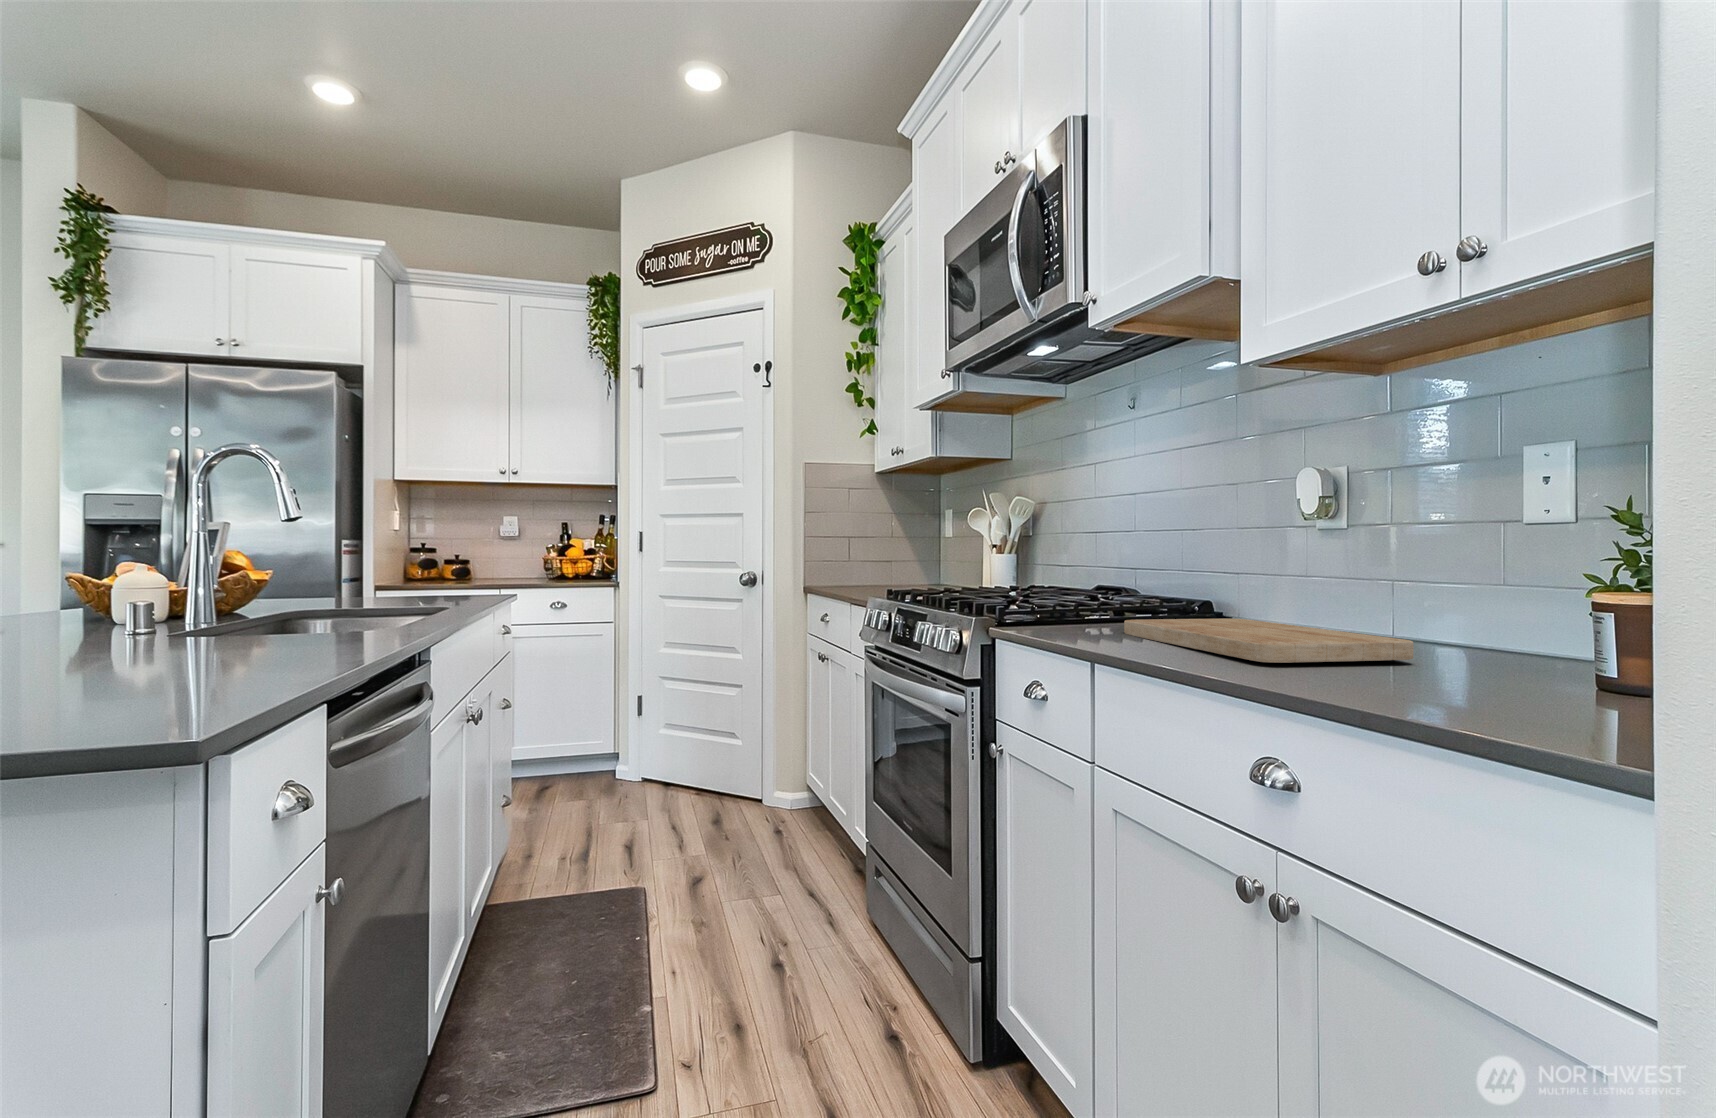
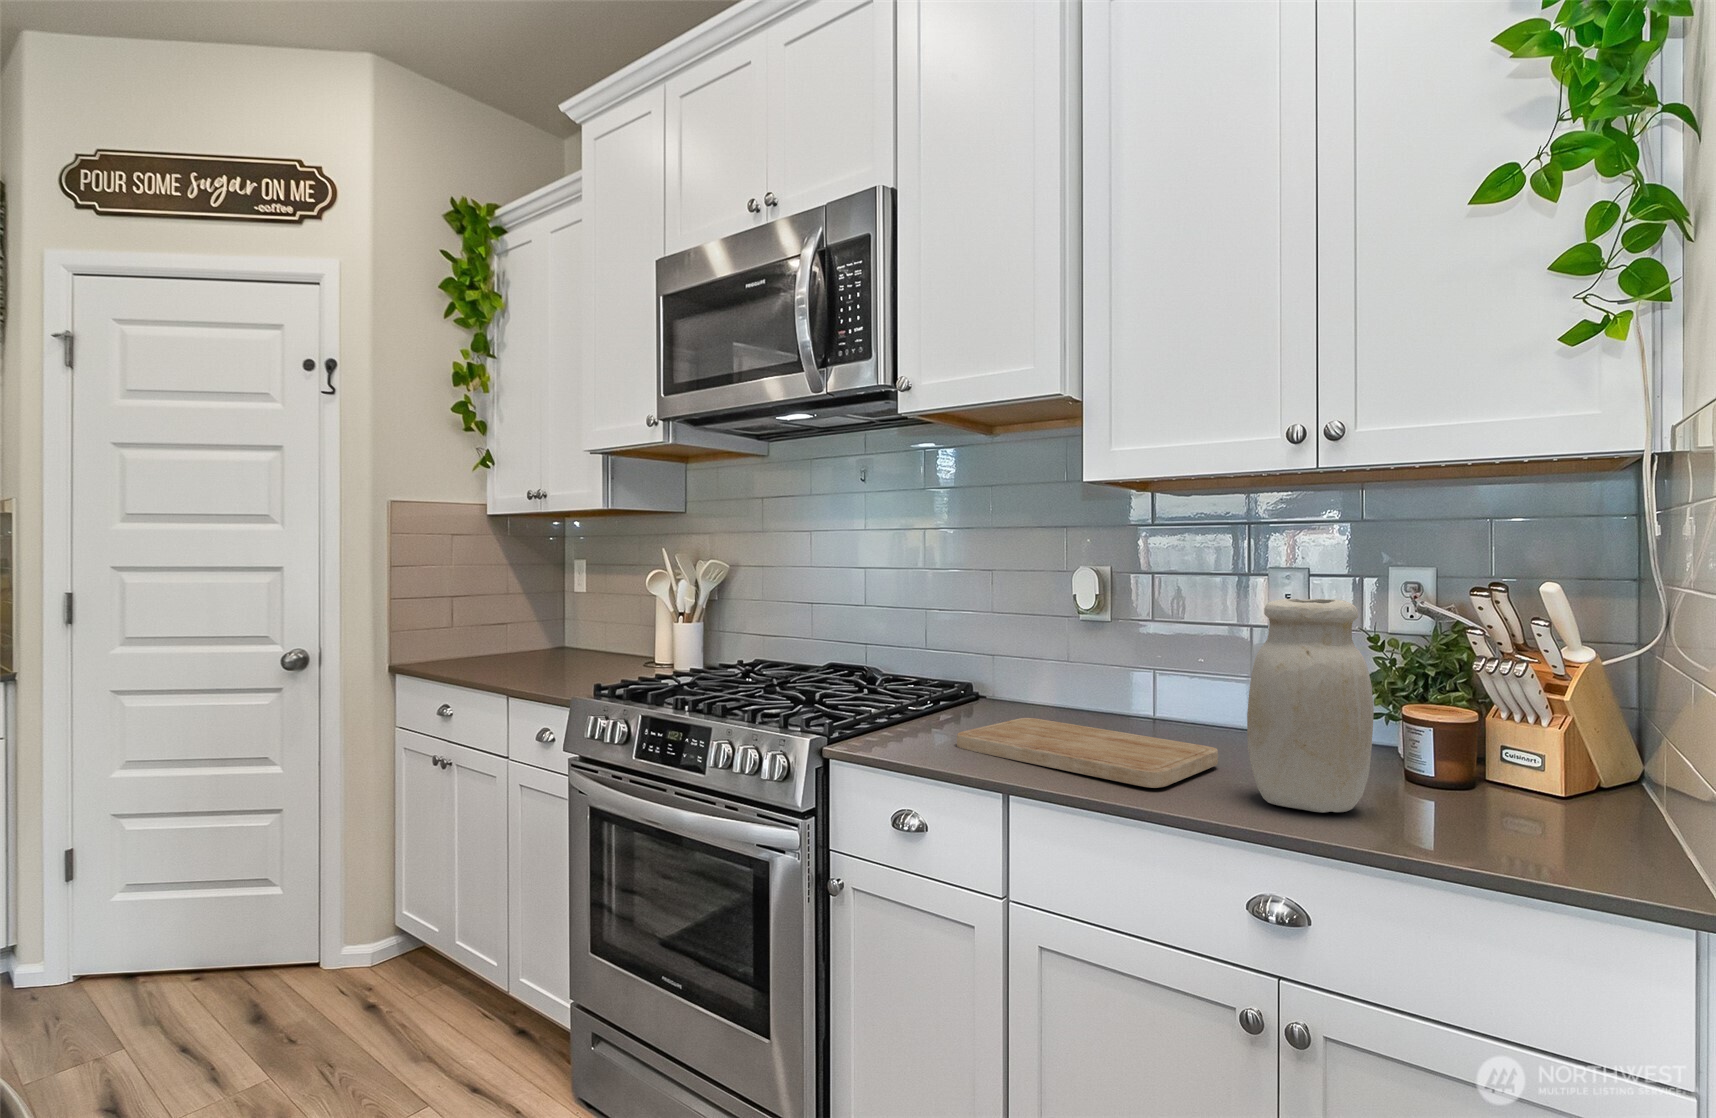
jar: none [1374,421,1551,696] -> present [1247,599,1374,813]

